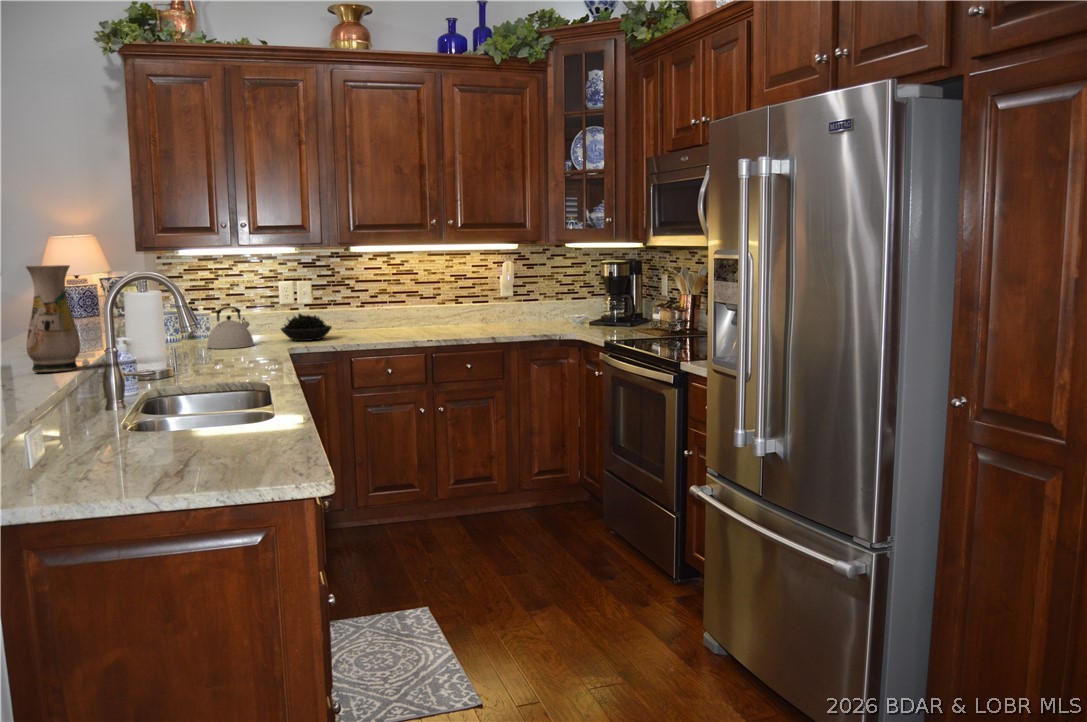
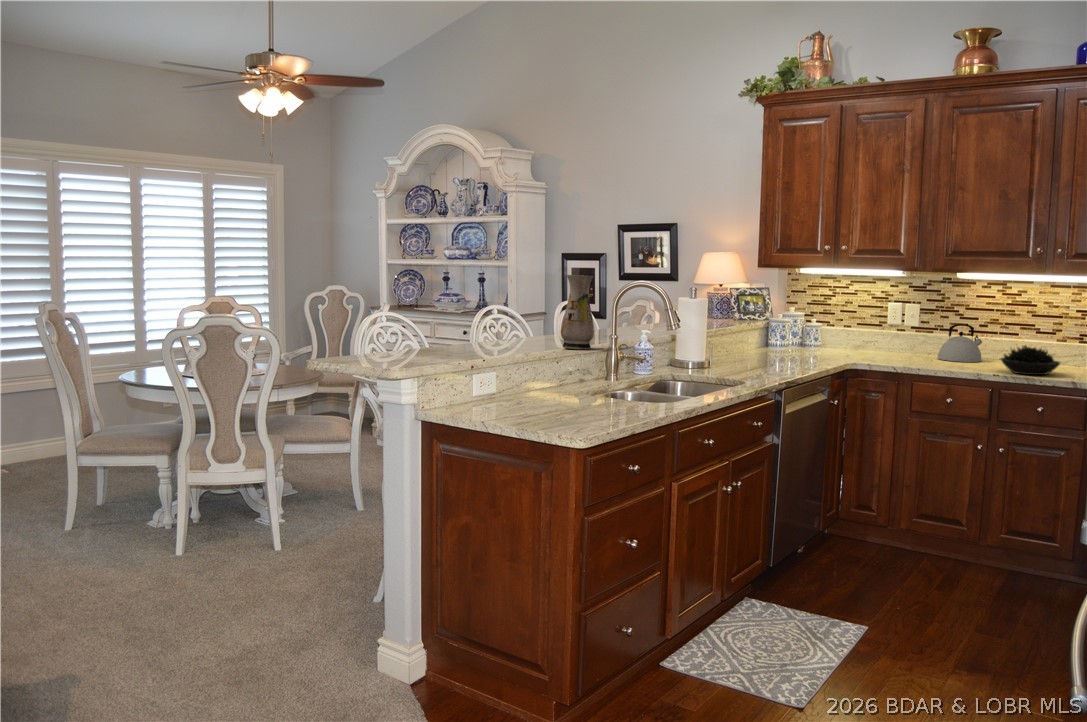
kettle: present [207,306,254,349] -> present [938,324,982,362]
succulent plant: present [281,314,332,341] -> present [1001,345,1060,375]

